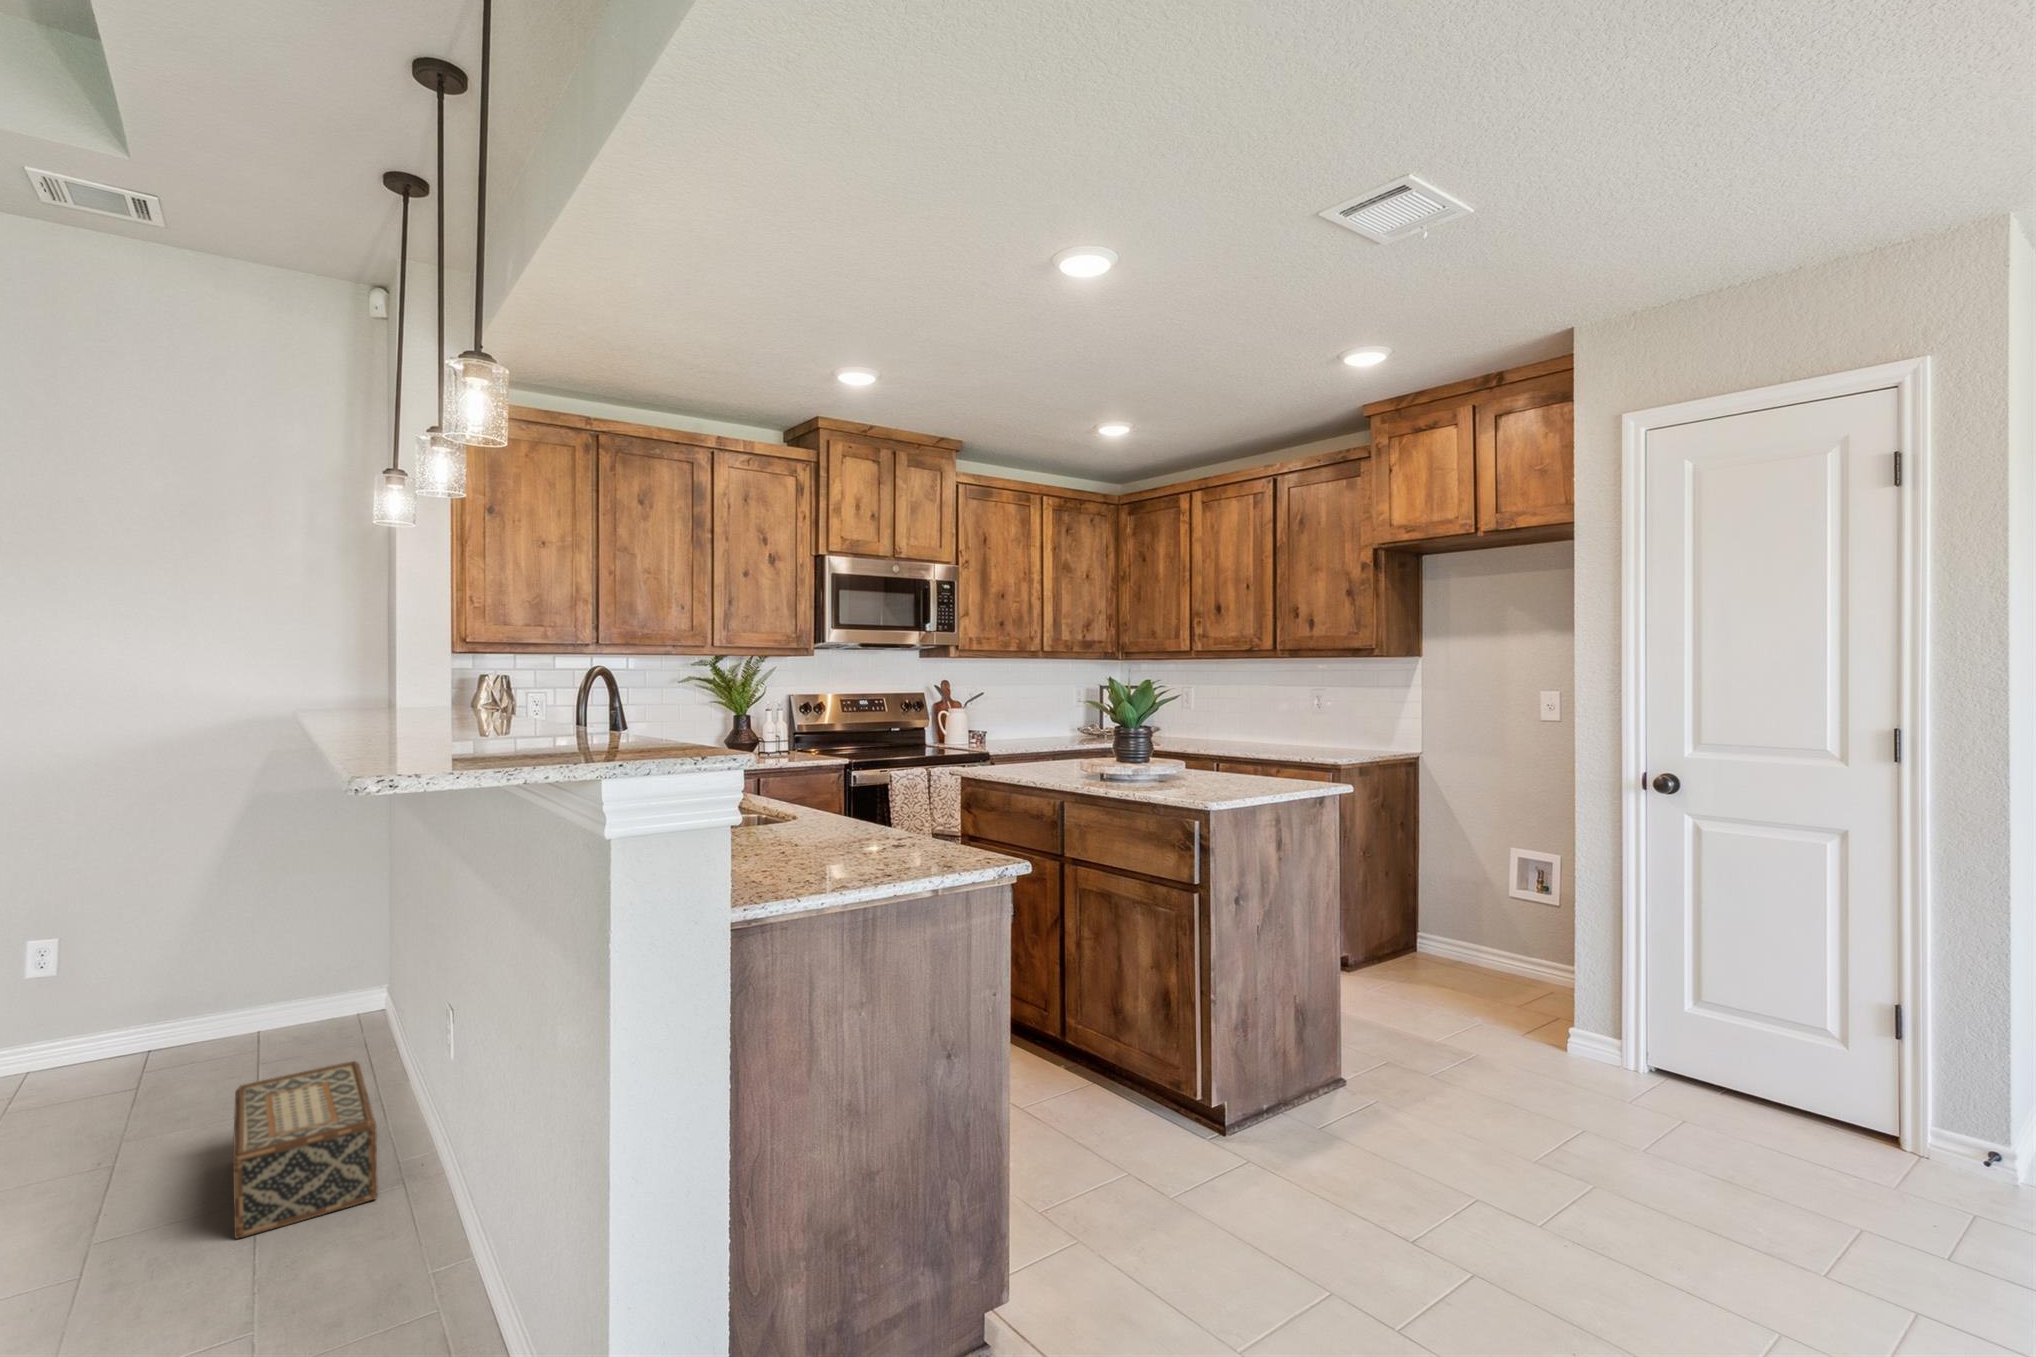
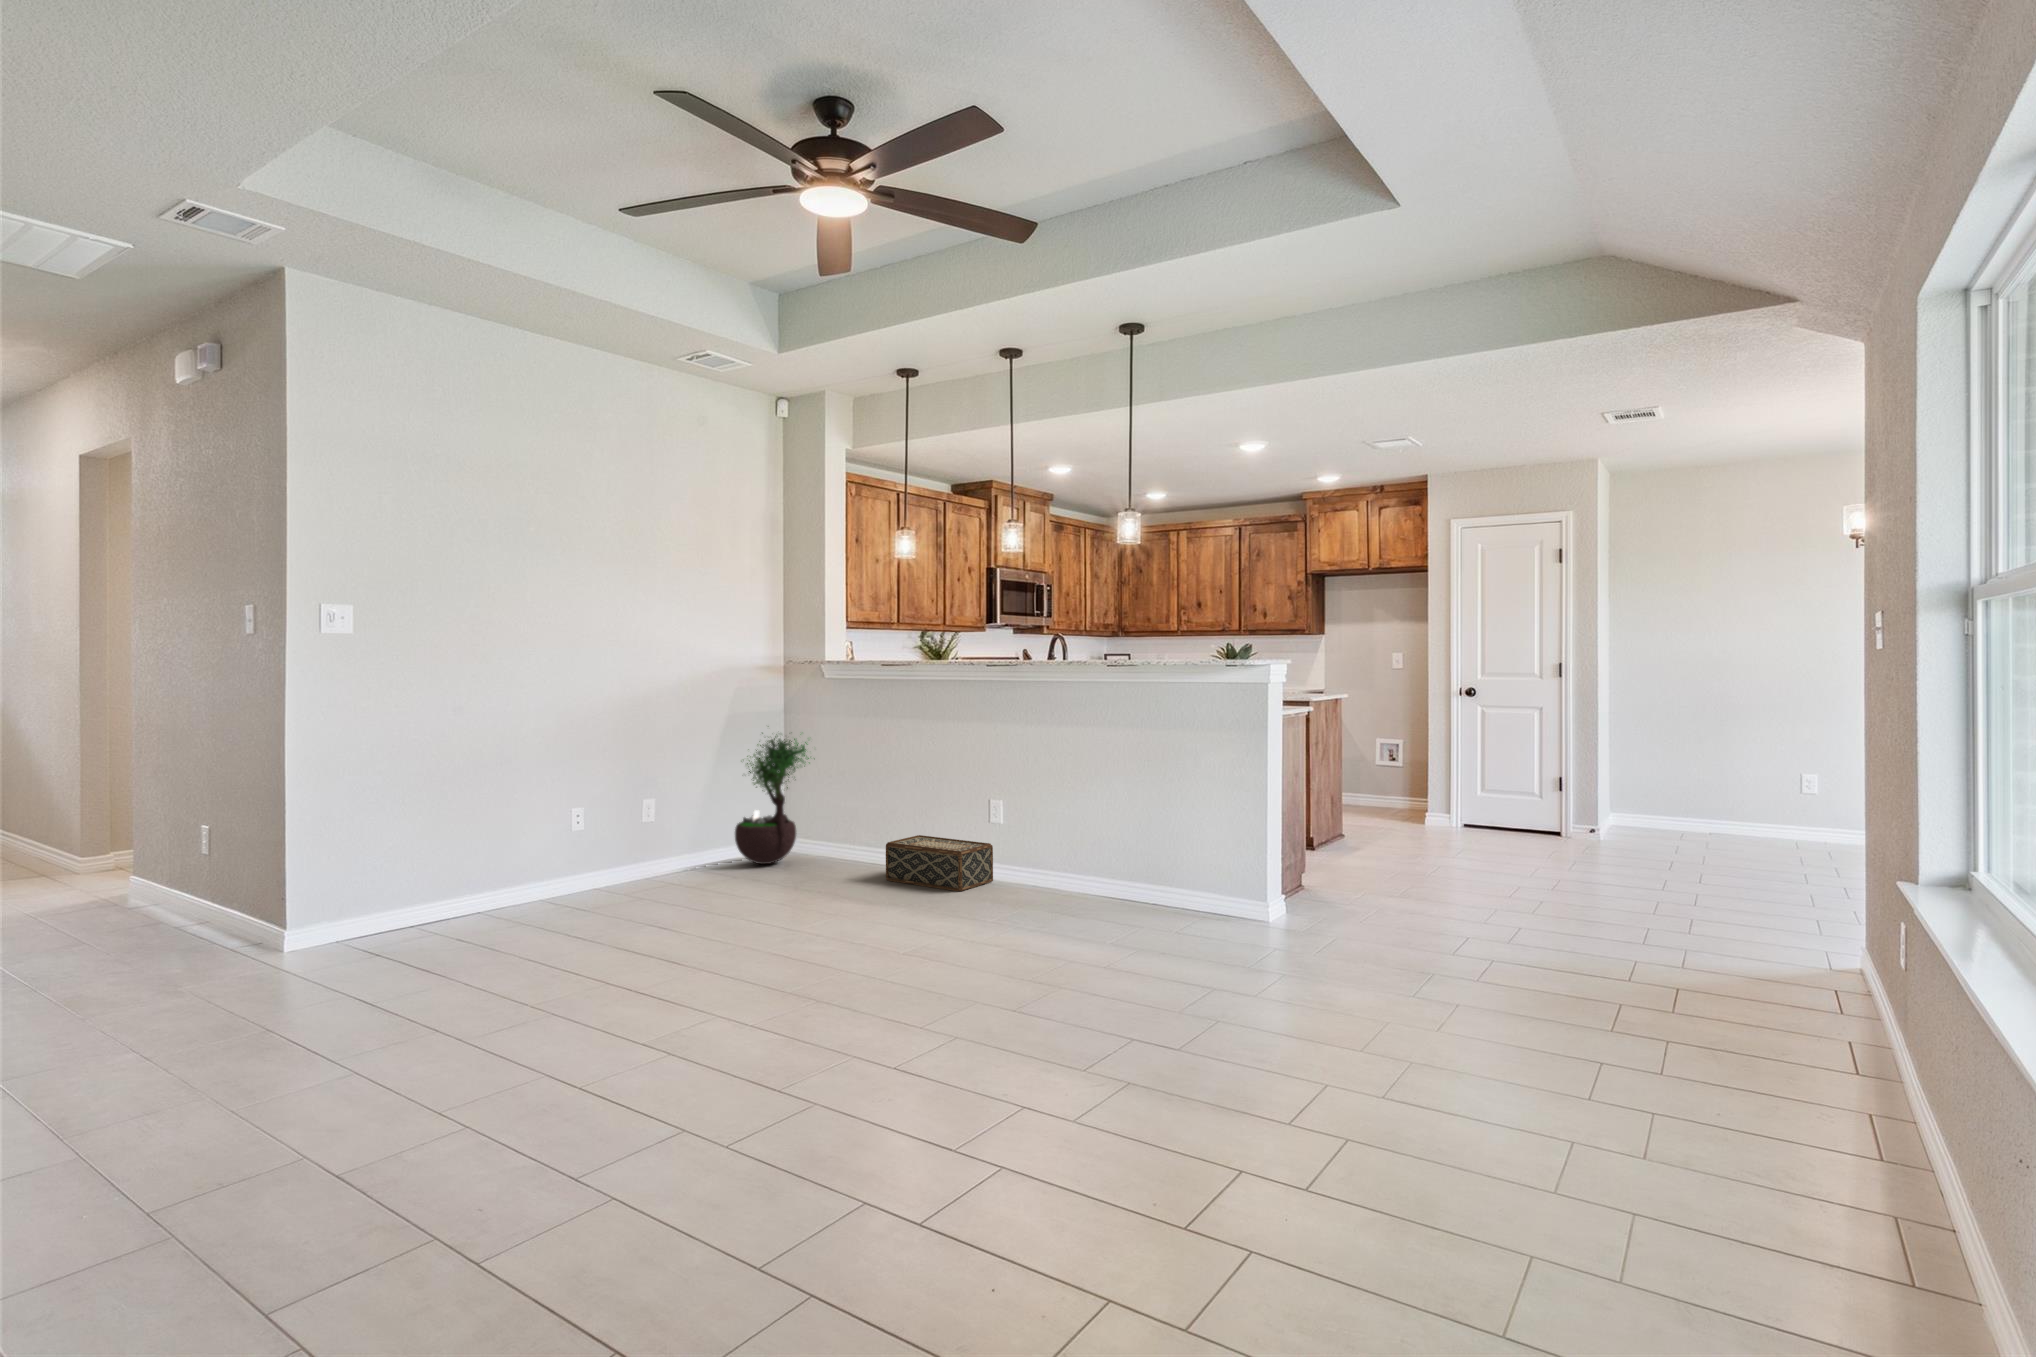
potted tree: none [123,835,303,1066] -> present [735,733,809,864]

